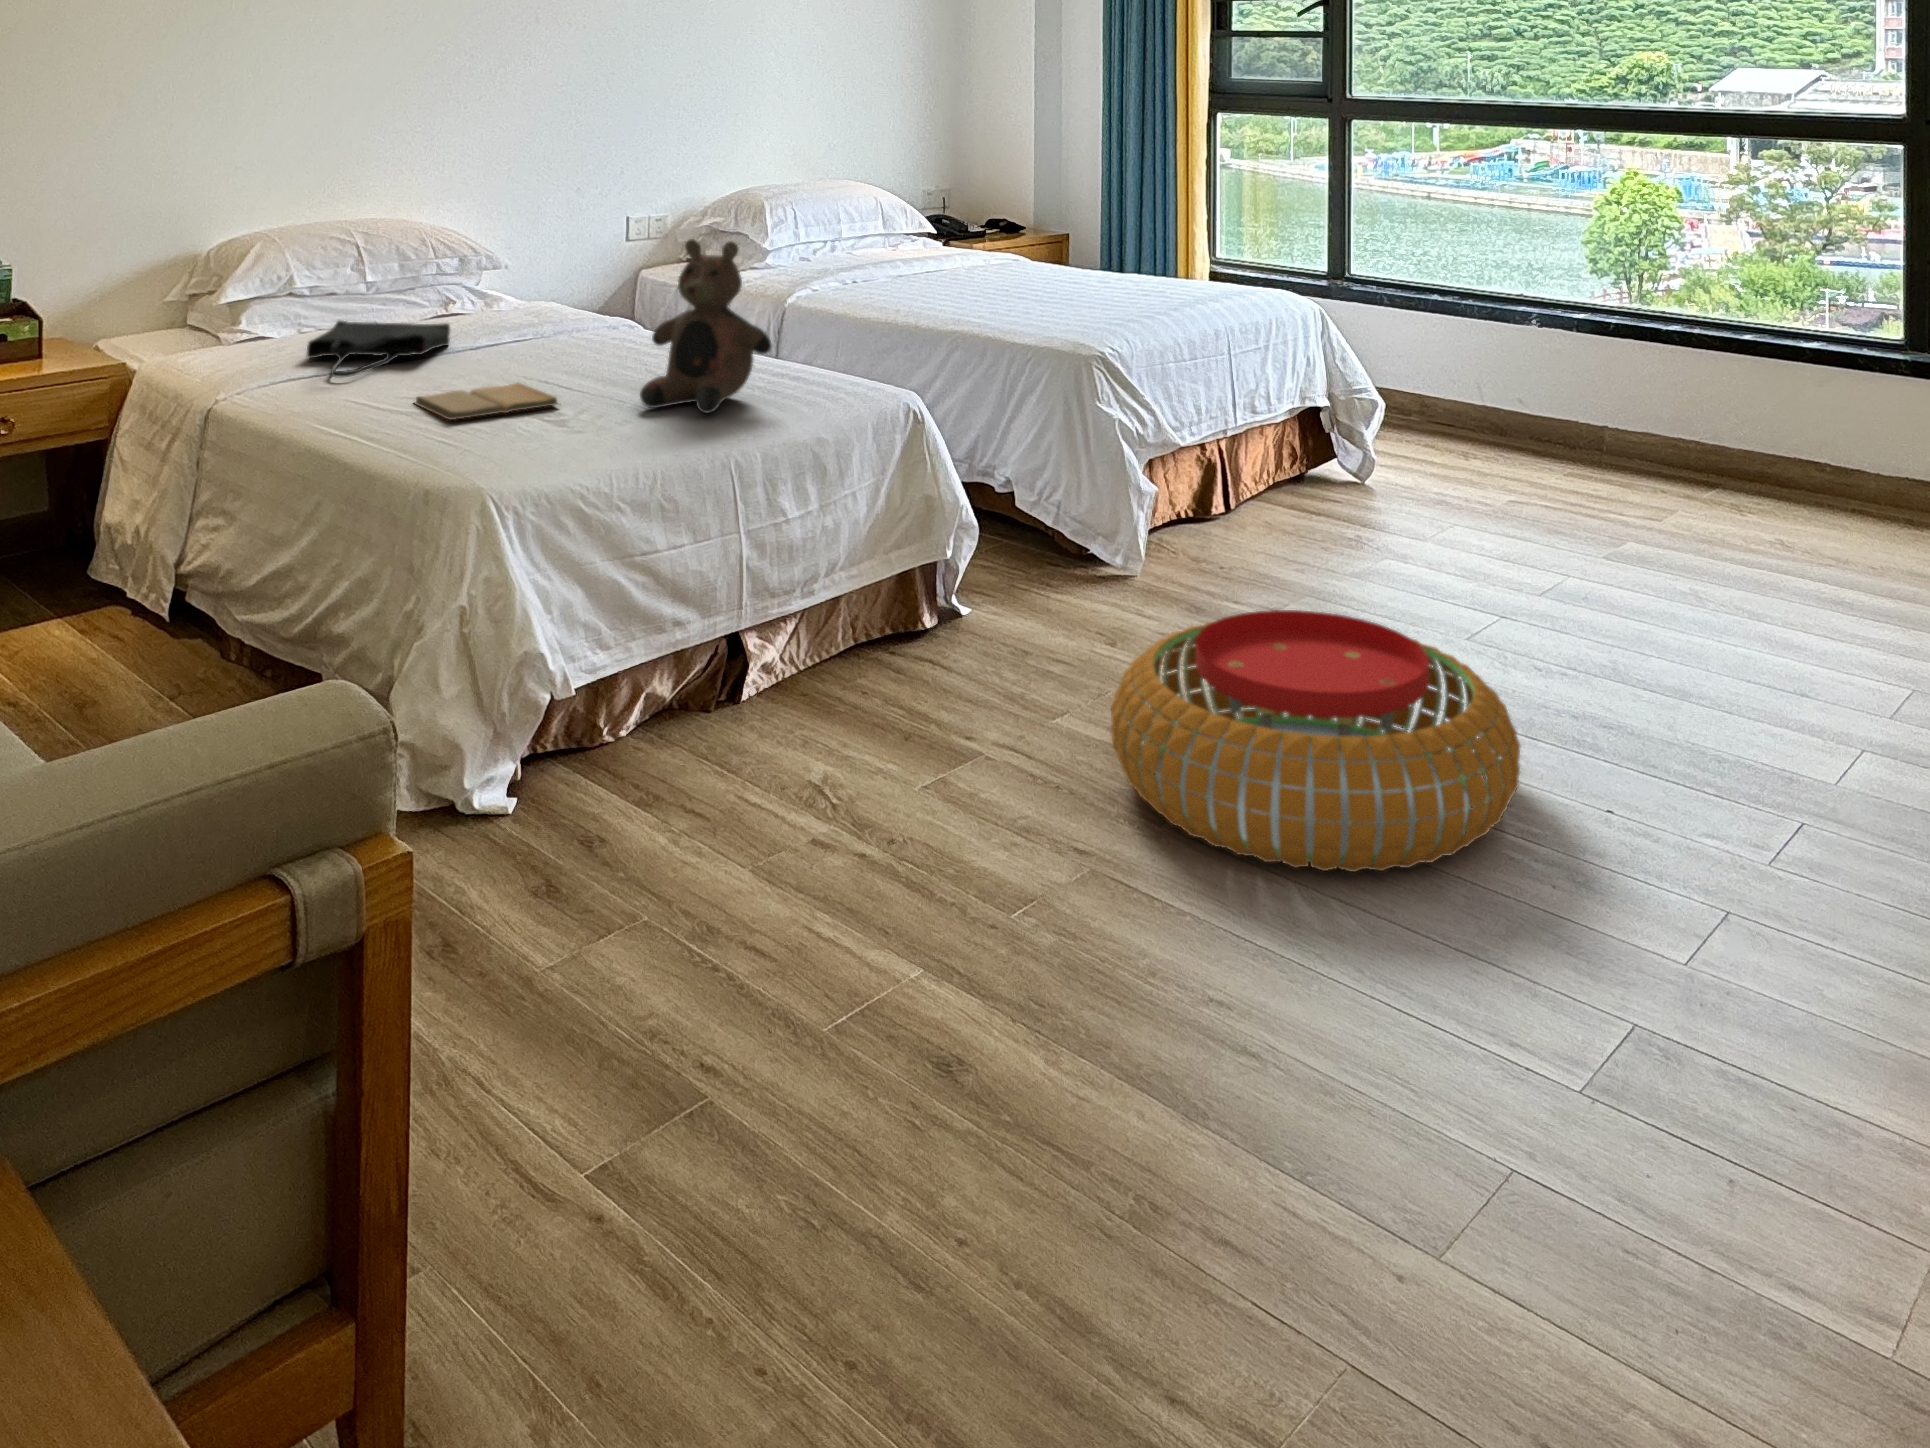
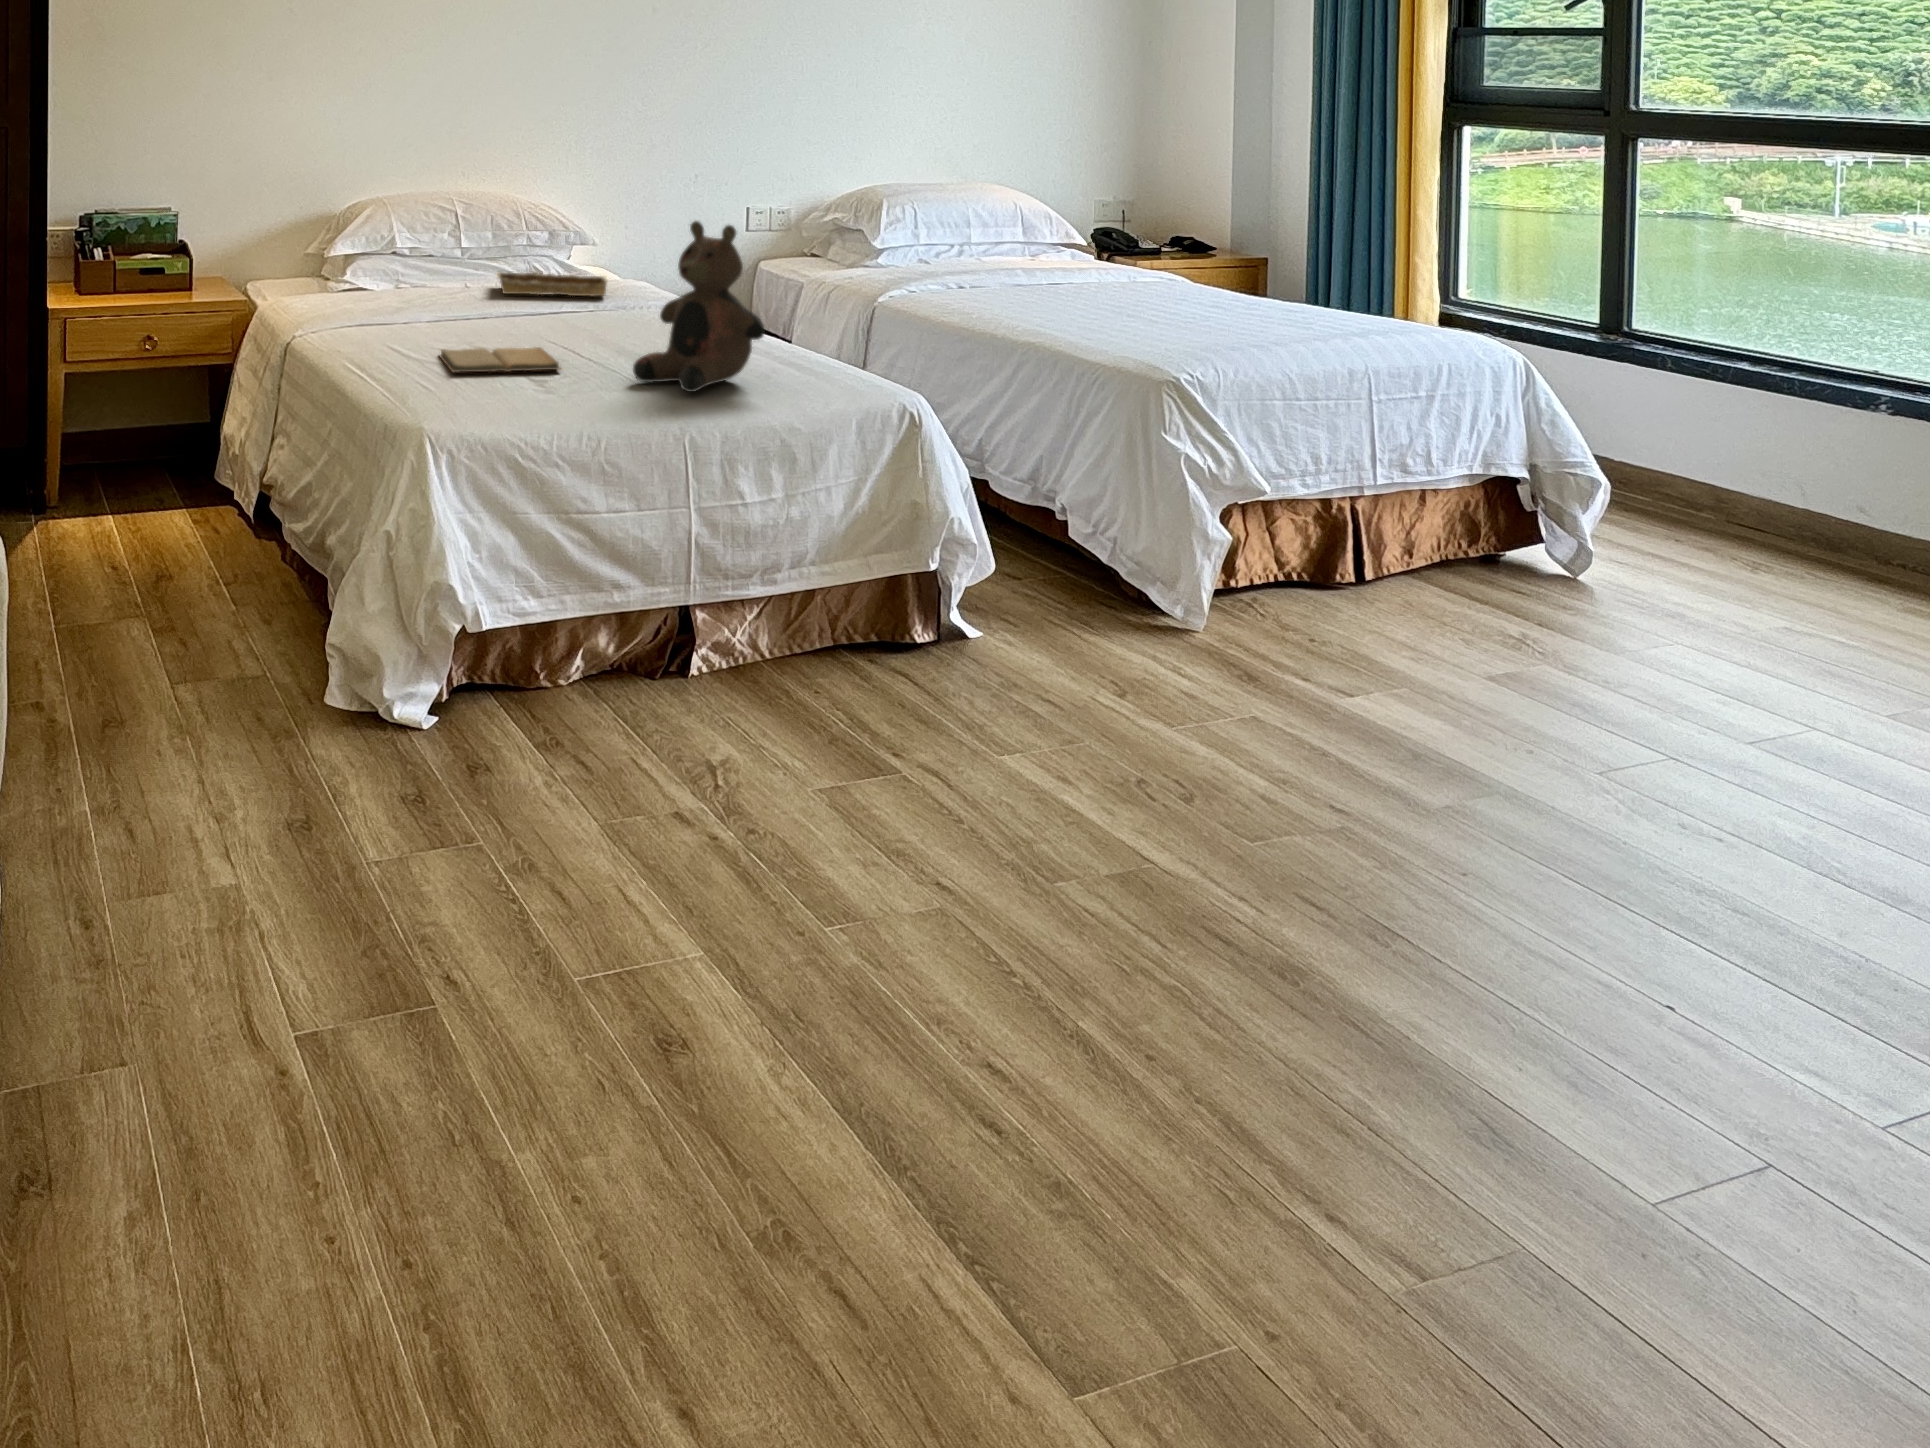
tray: none [406,301,537,329] -> present [497,272,608,296]
tote bag: present [307,321,450,378] -> none [383,279,516,328]
pouf: present [1111,610,1520,872] -> none [1009,673,1509,990]

